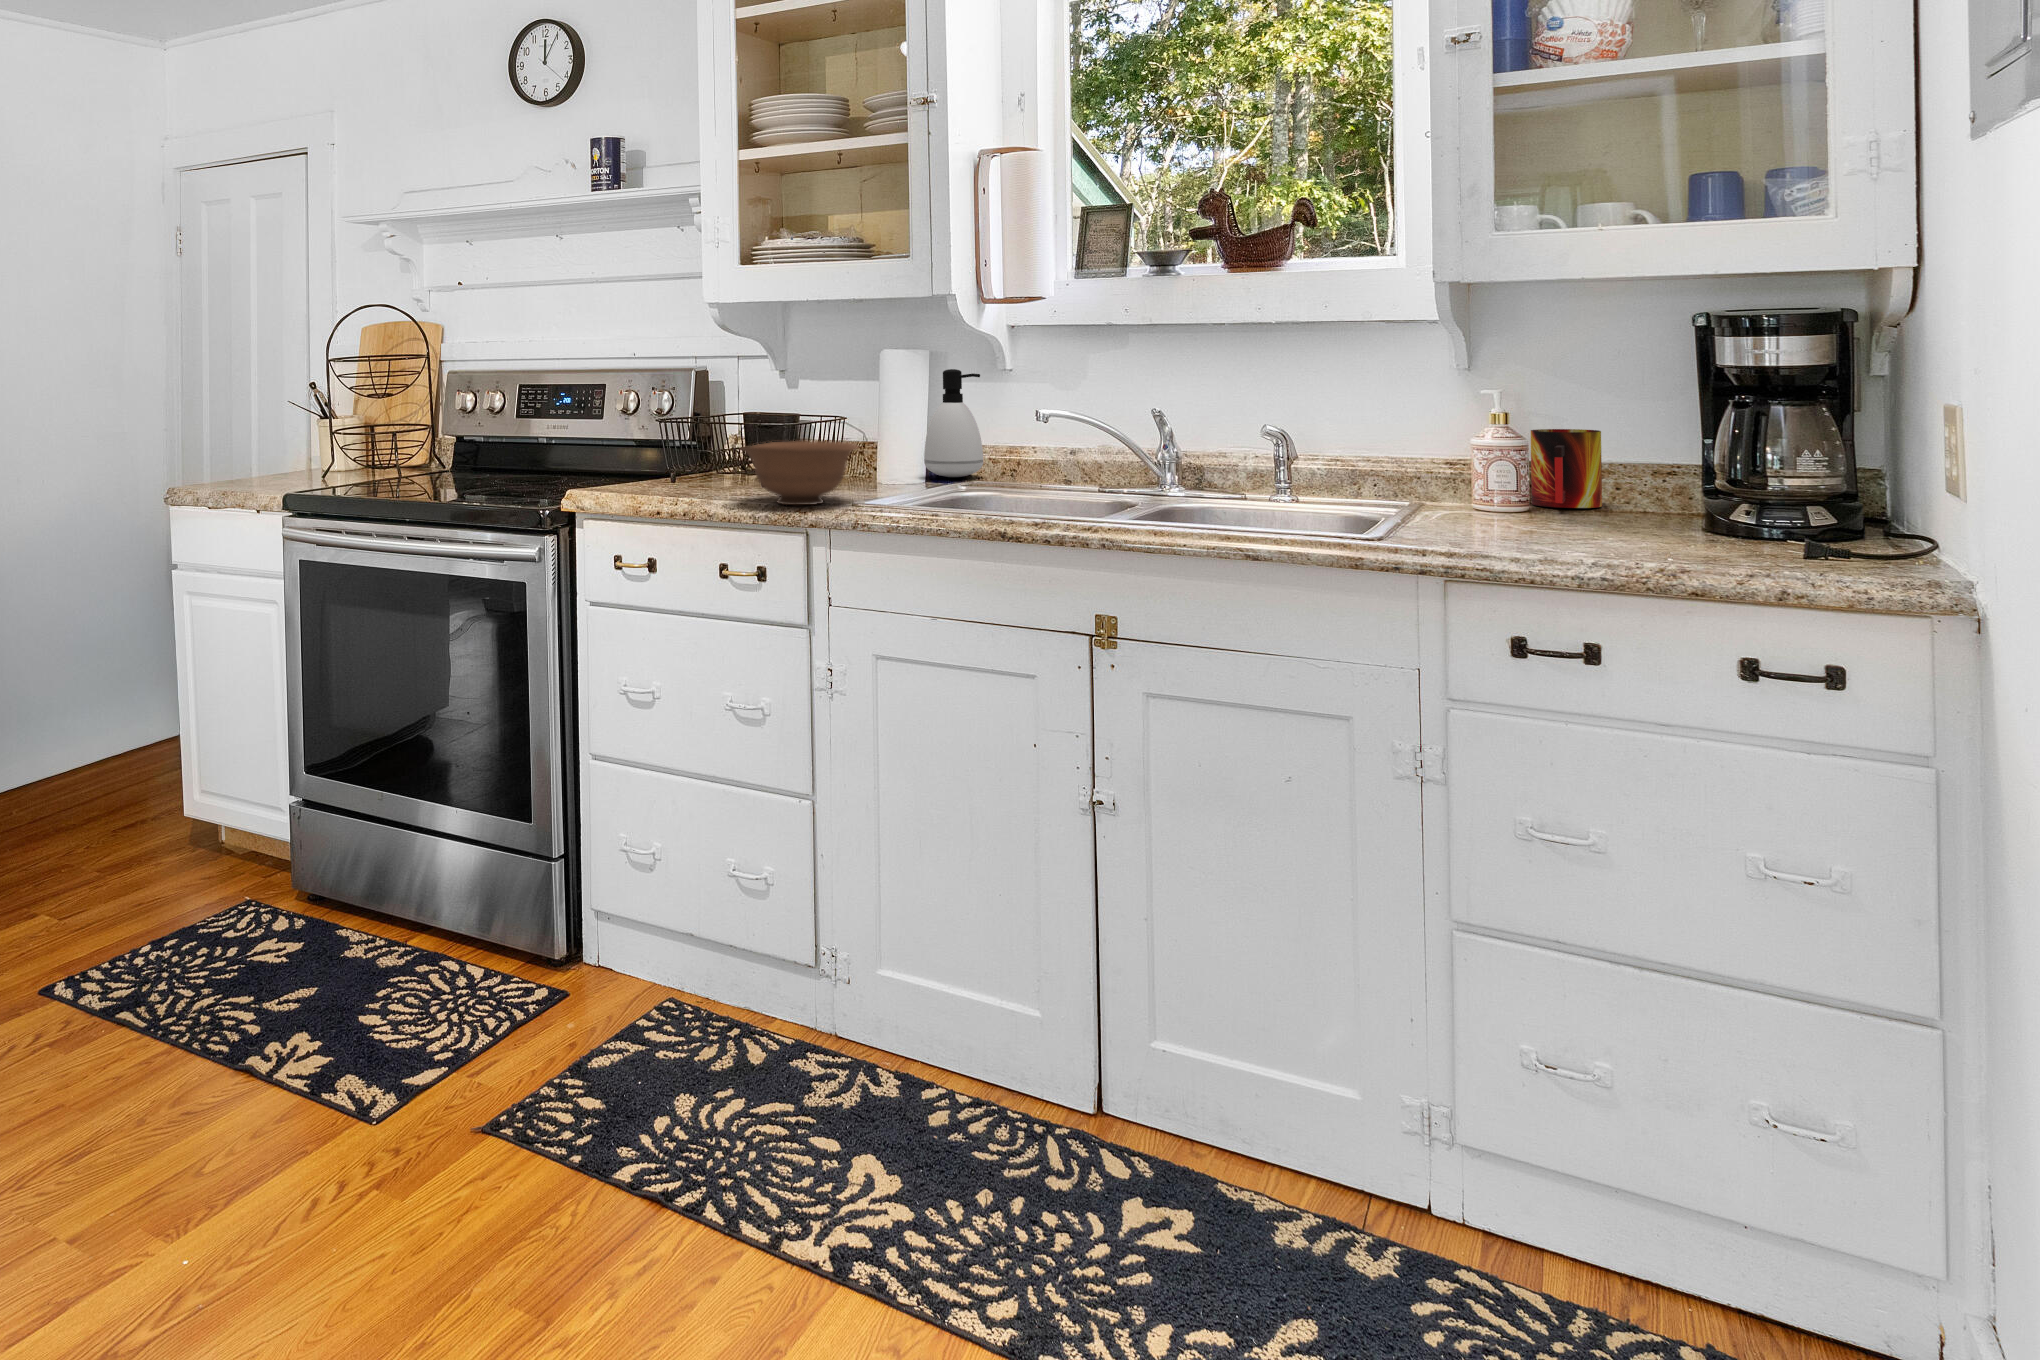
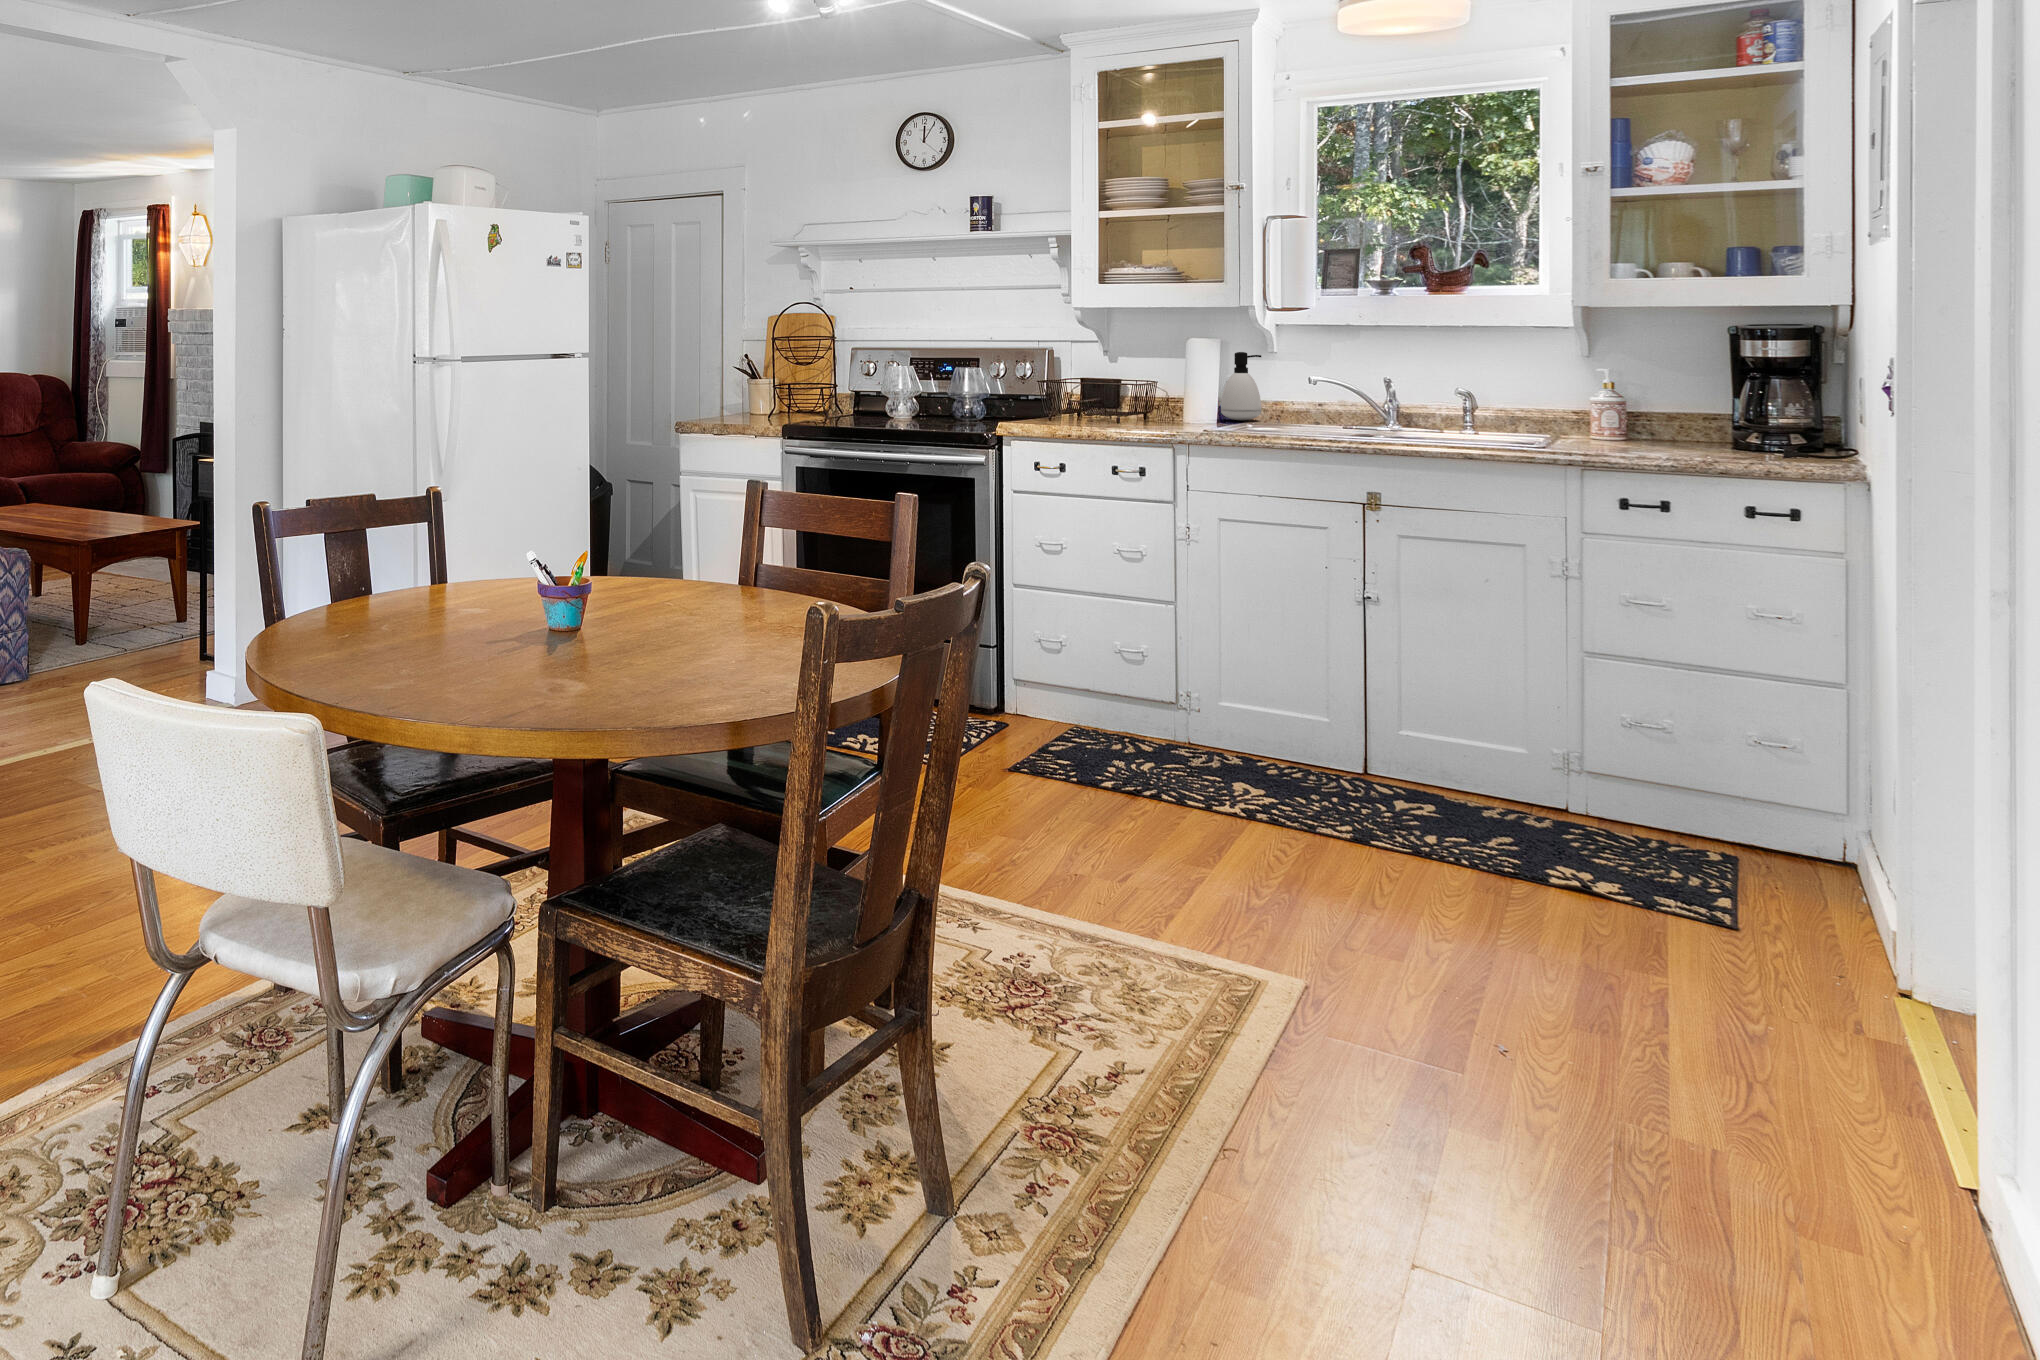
mug: present [1531,429,1602,508] -> none [1630,392,1674,437]
bowl: present [741,441,858,505] -> none [1121,396,1199,433]

